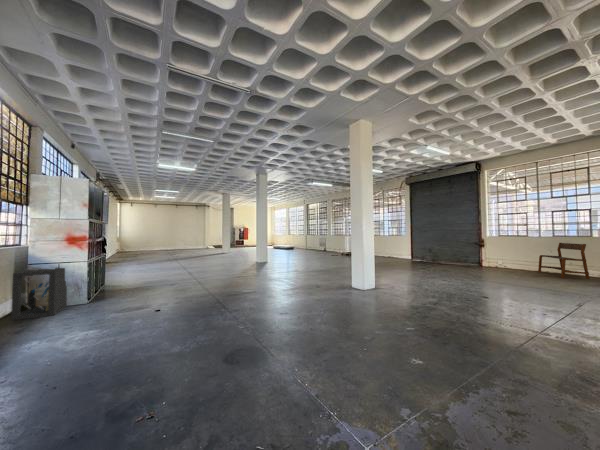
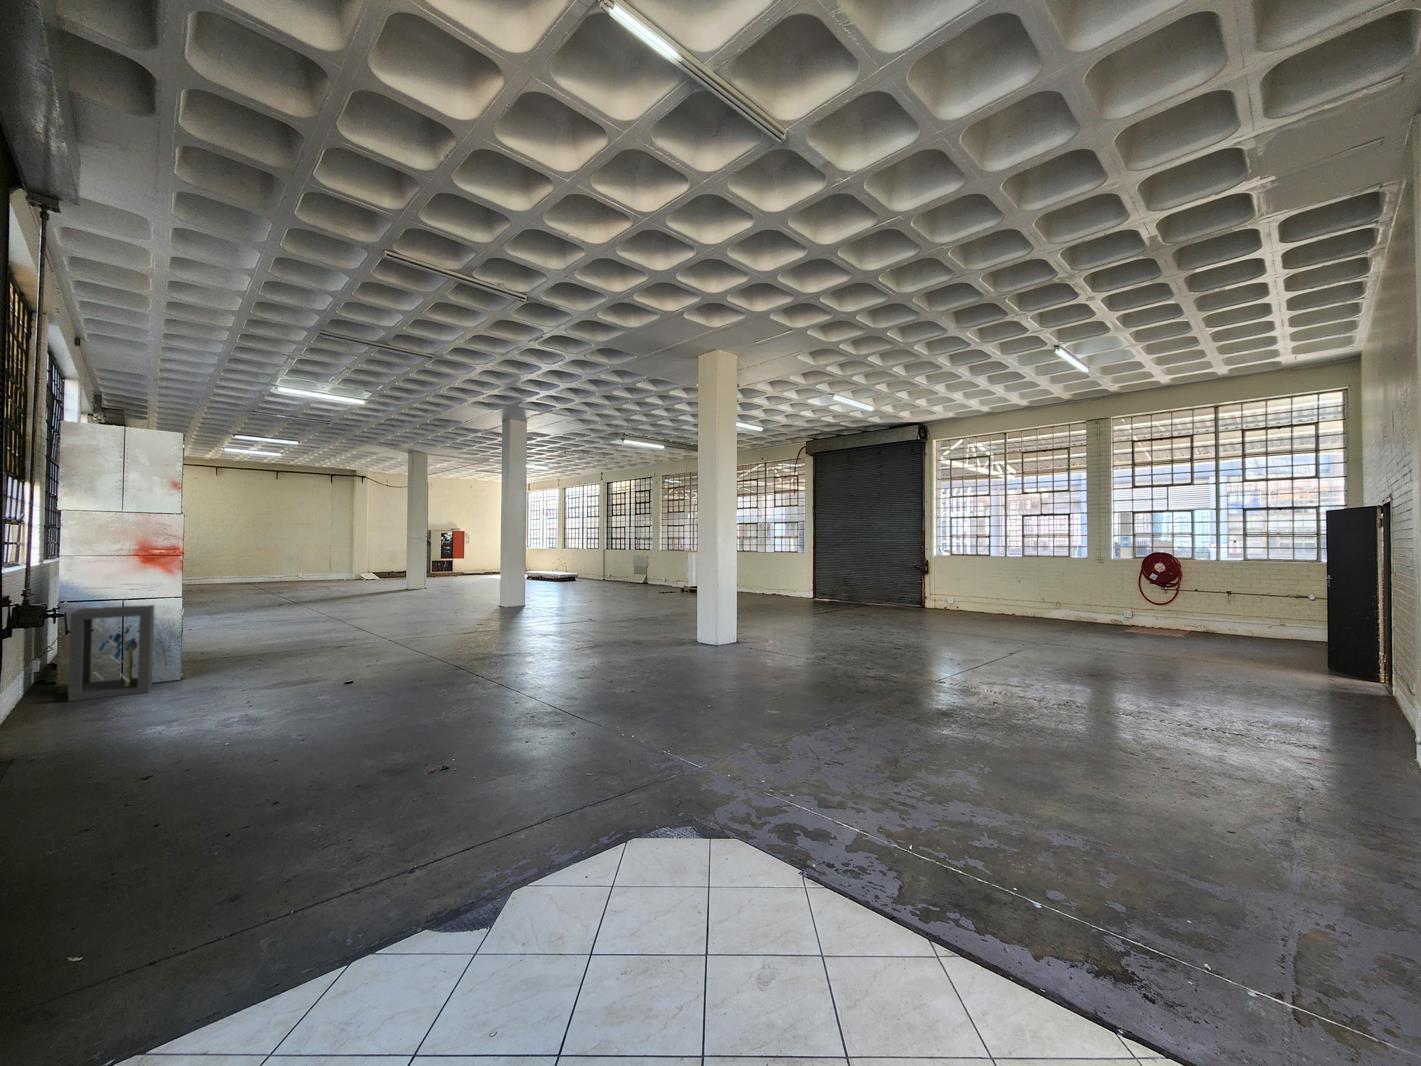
bench: present [538,243,590,279] -> none [1001,567,1061,623]

